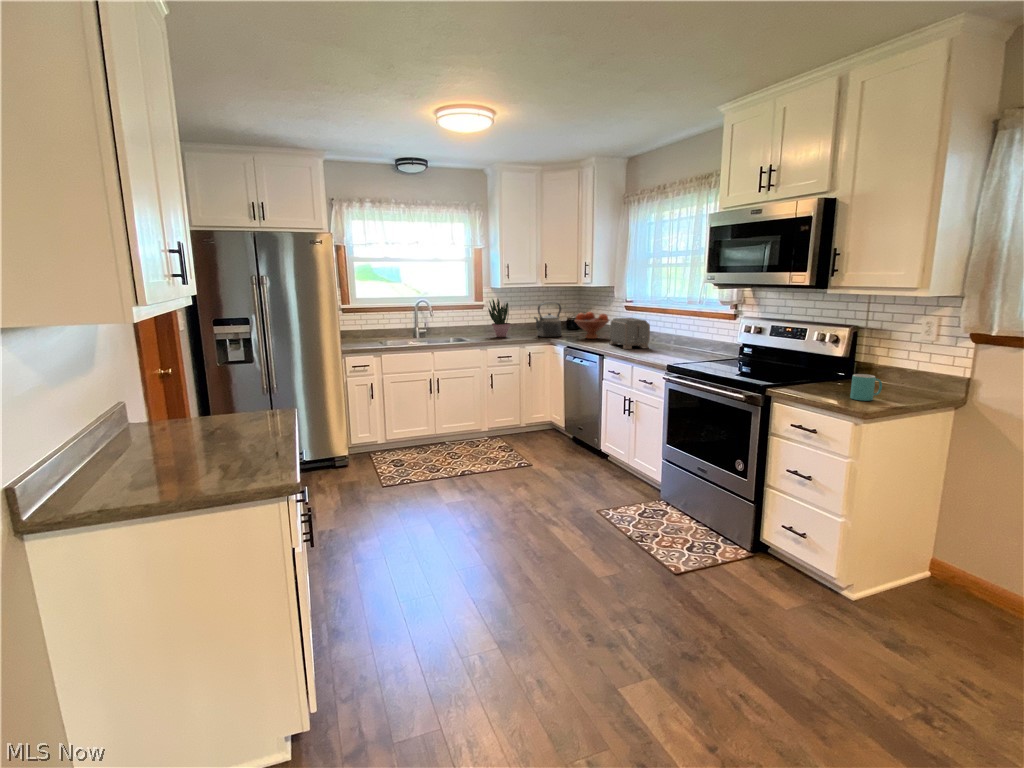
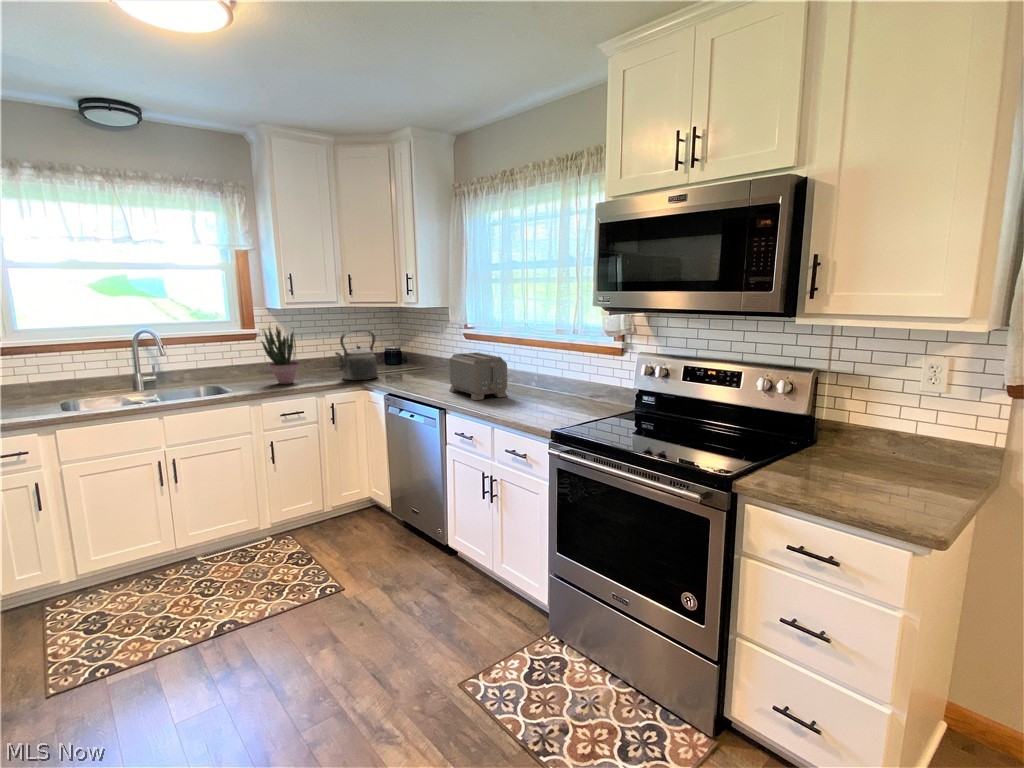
fruit bowl: present [575,312,609,339] -> none [395,343,445,381]
mug: present [850,374,882,401] -> none [879,459,924,507]

